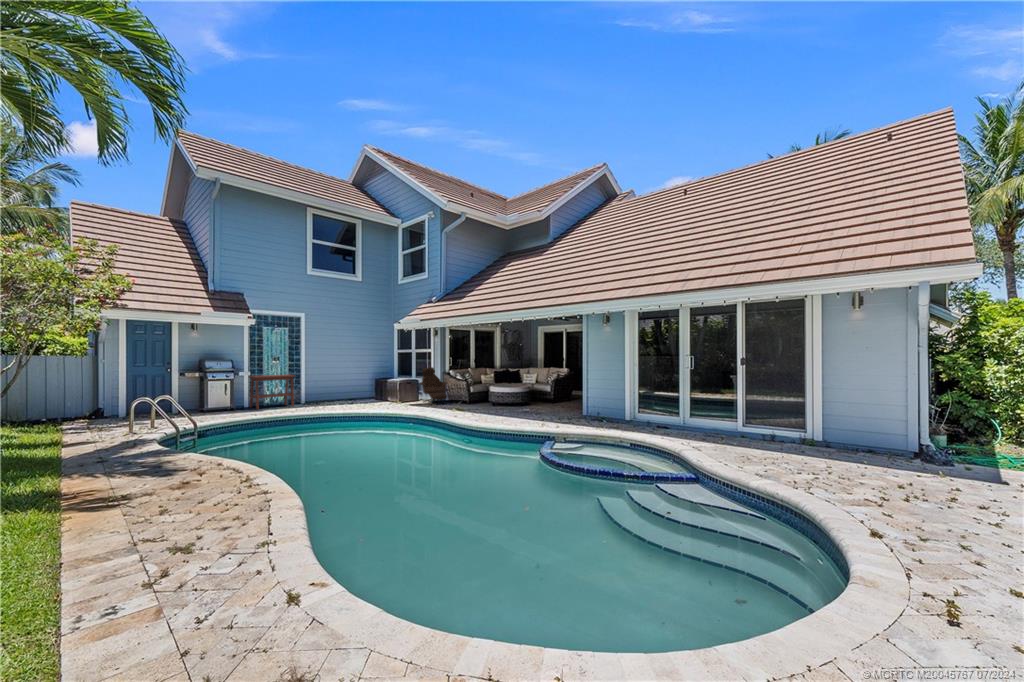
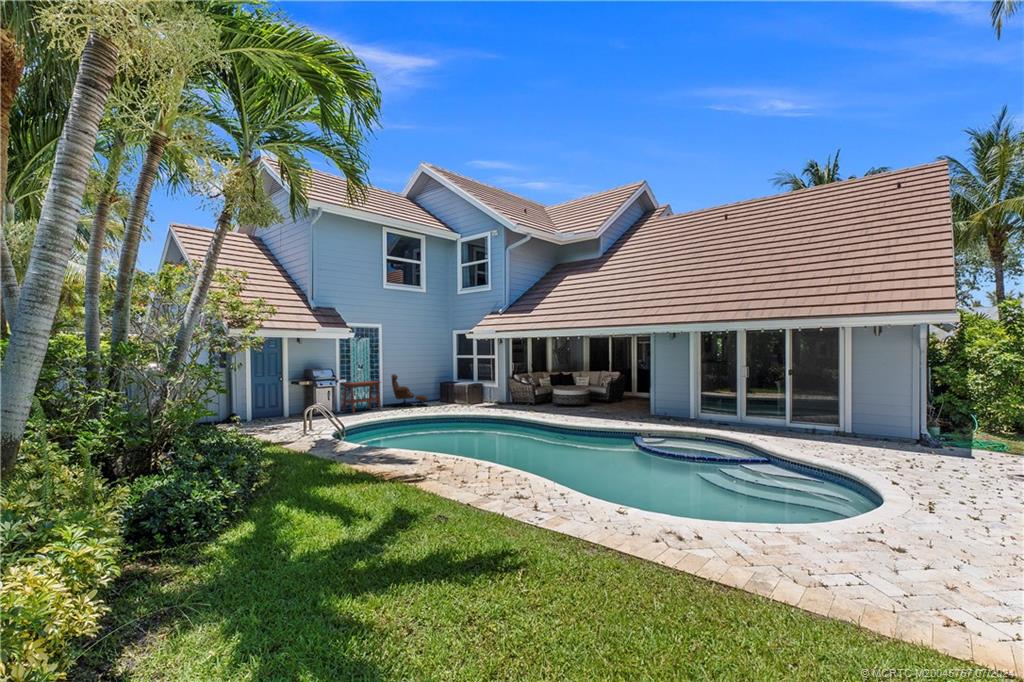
lounge chair: present [420,367,447,404] -> present [392,374,427,407]

